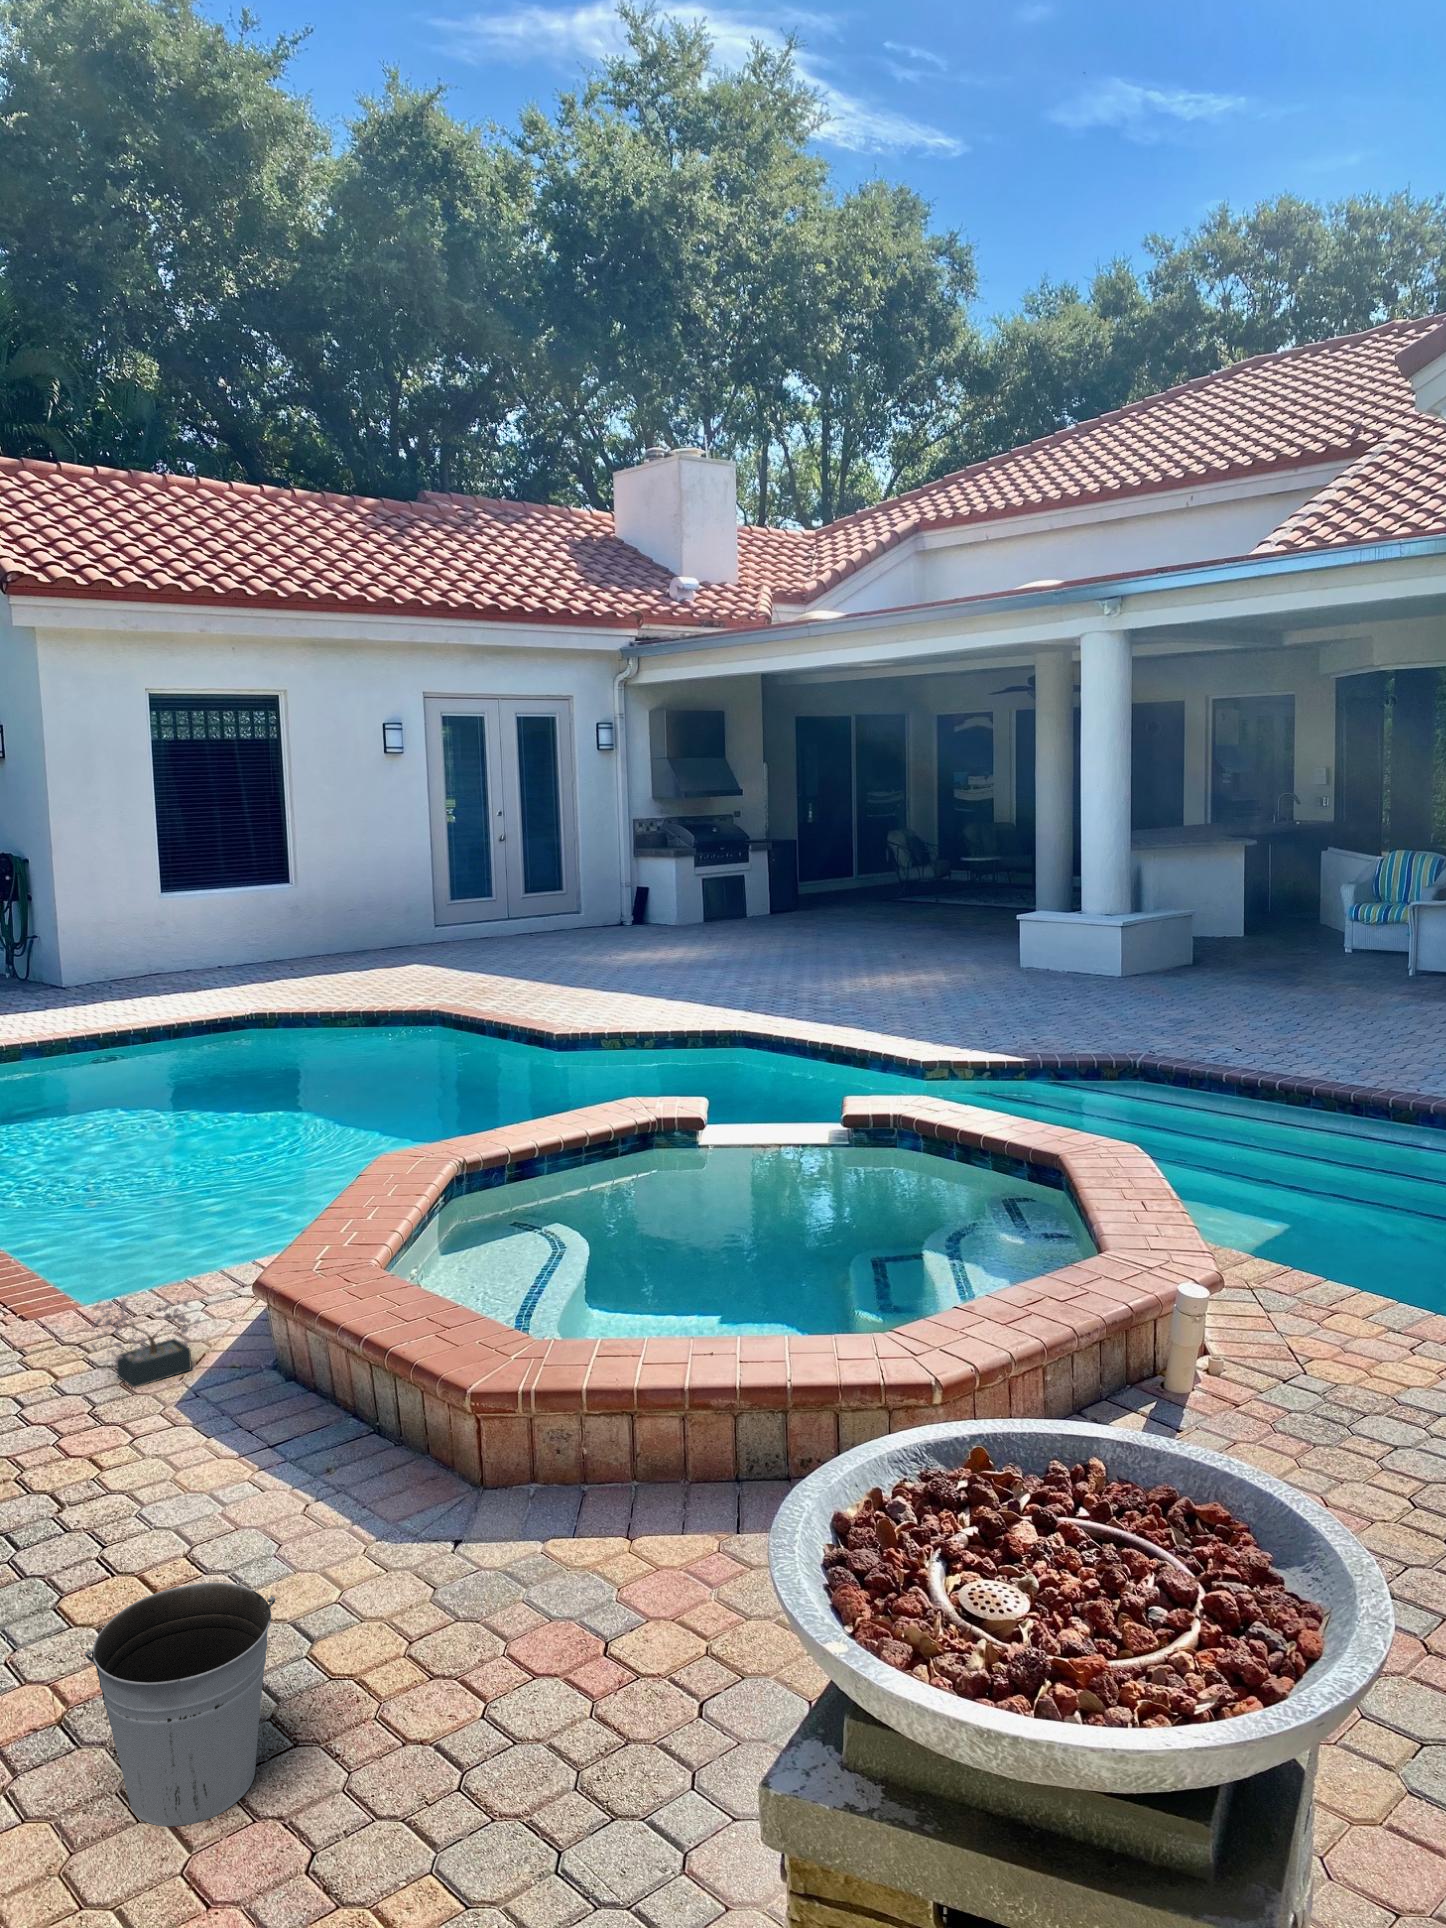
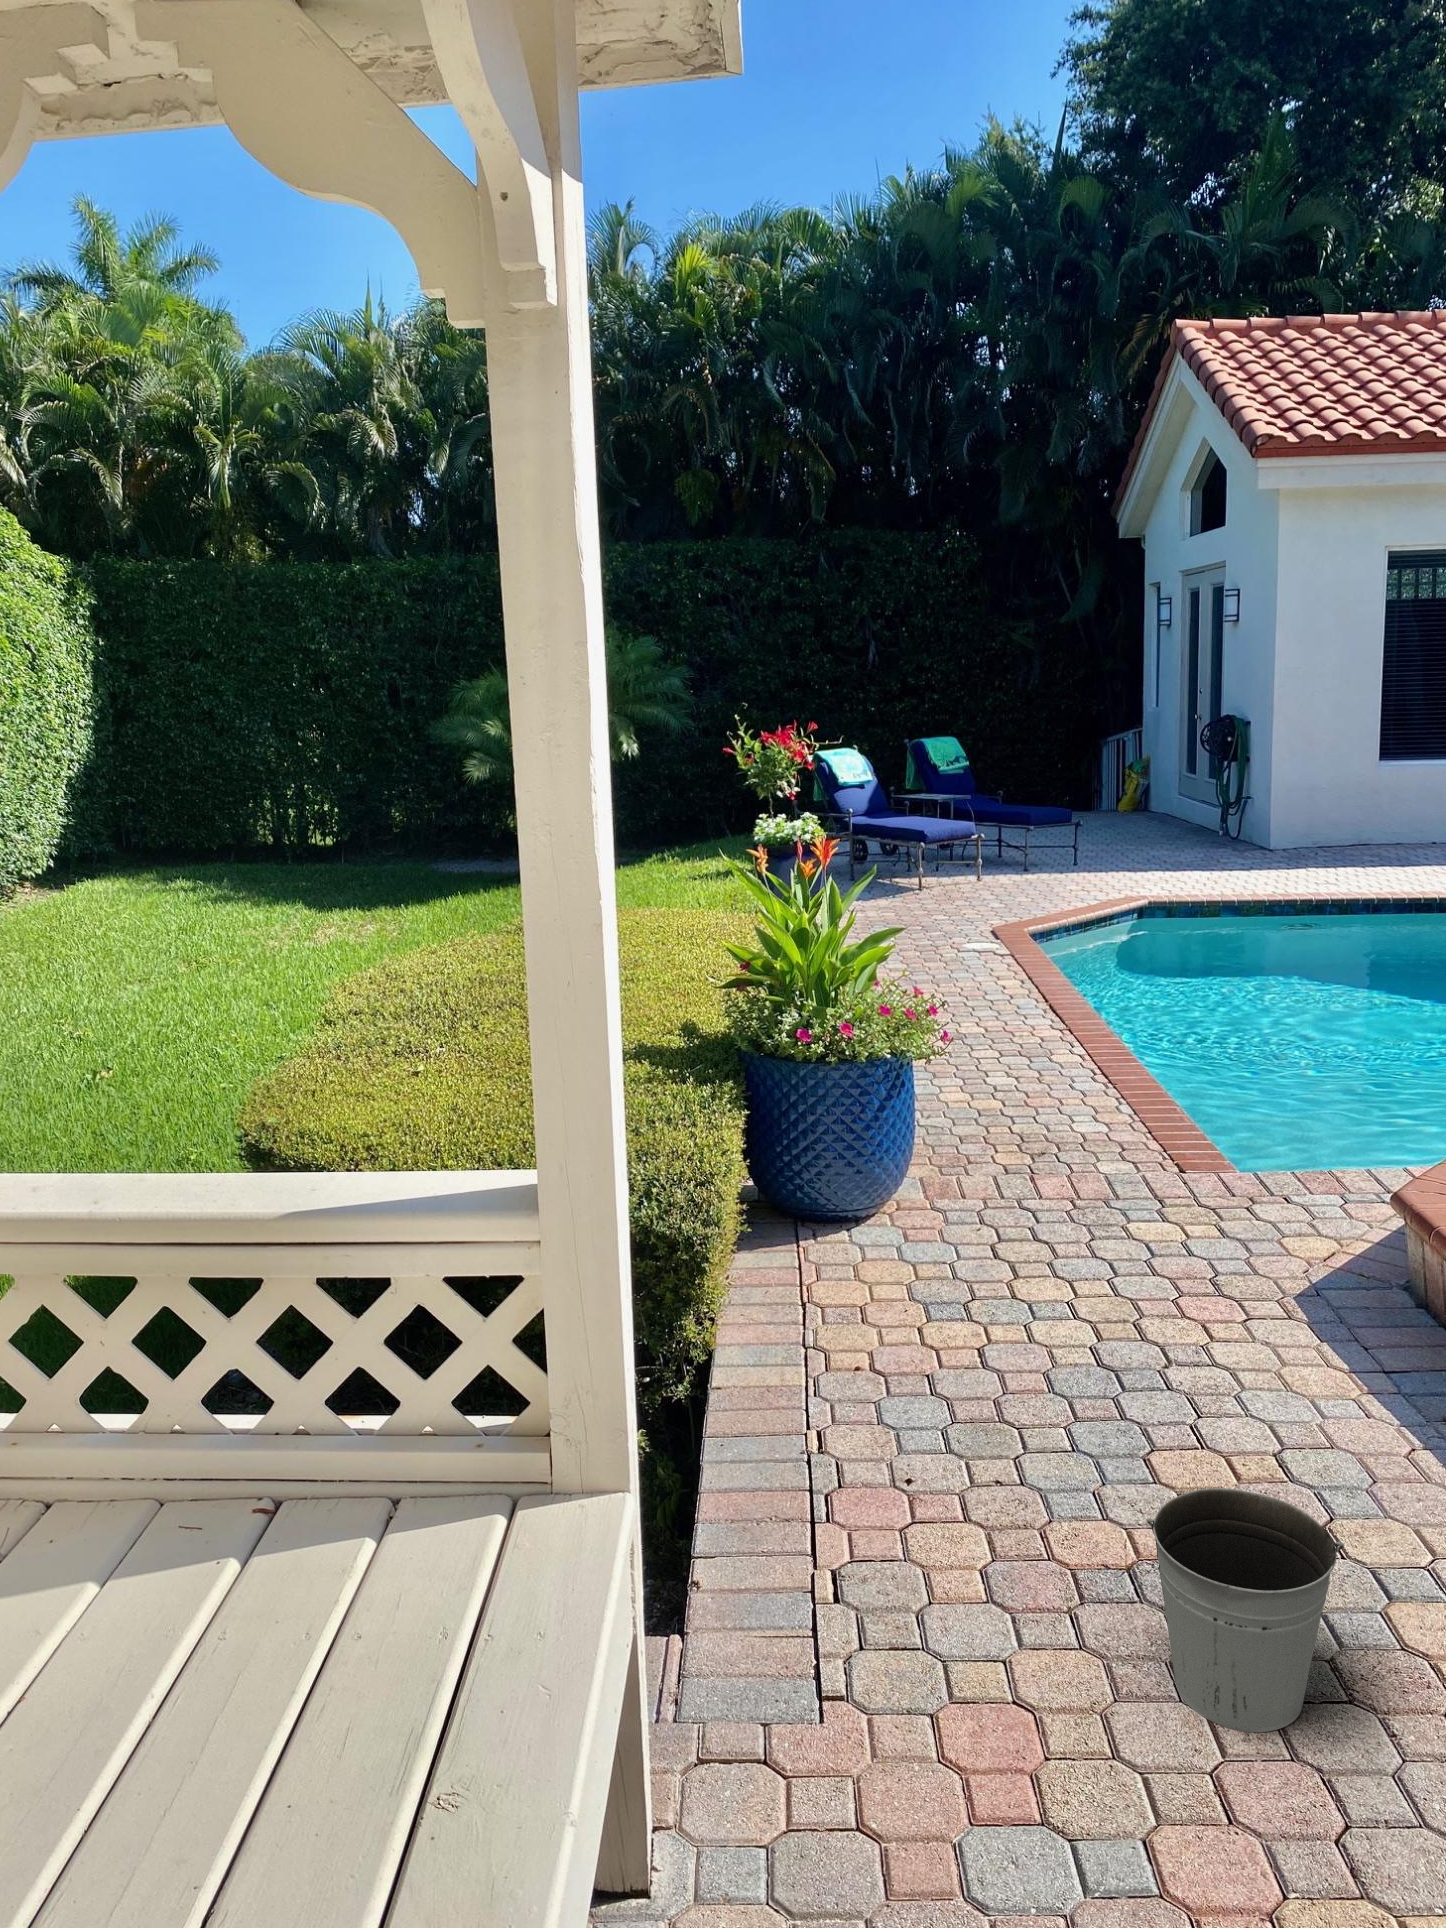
decorative plant: present [91,1299,200,1388] -> none [1222,1173,1335,1268]

